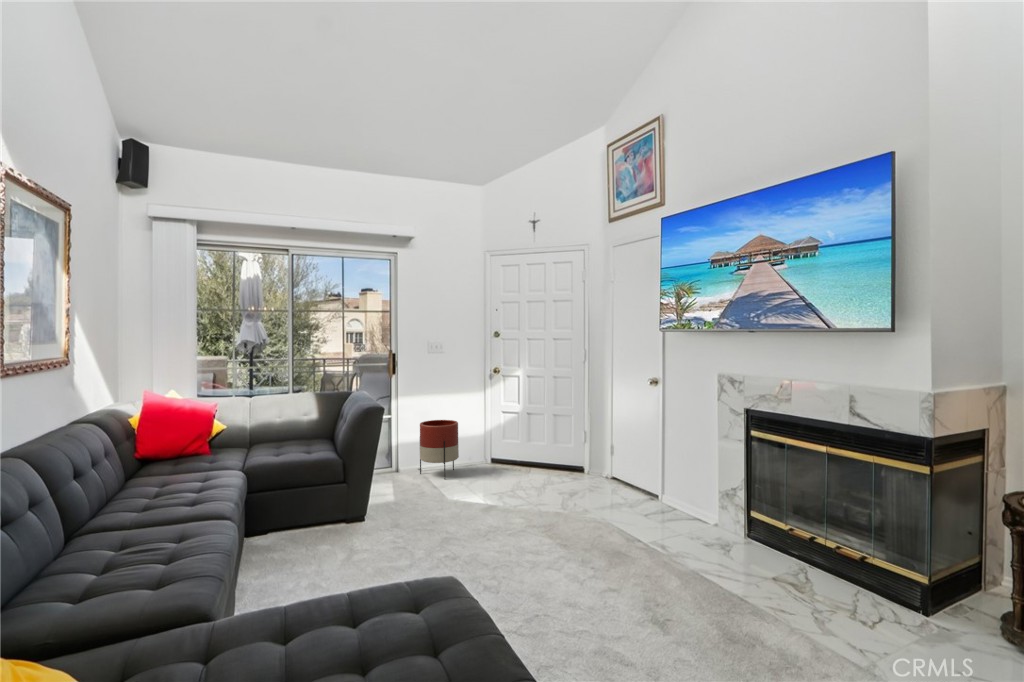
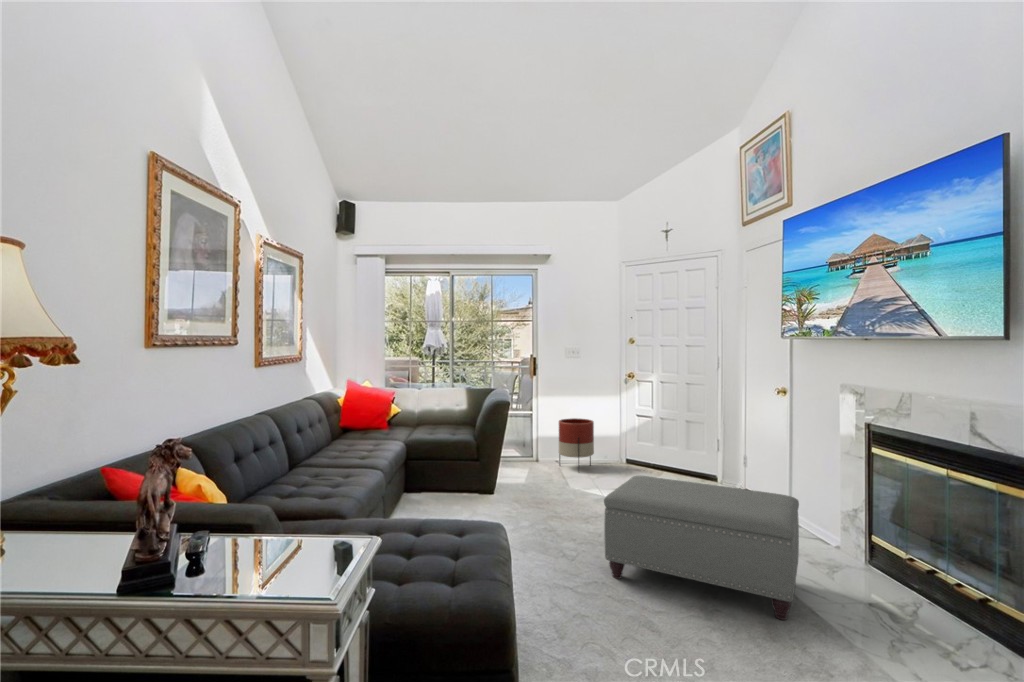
ottoman: none [531,479,728,610] -> present [604,476,799,620]

